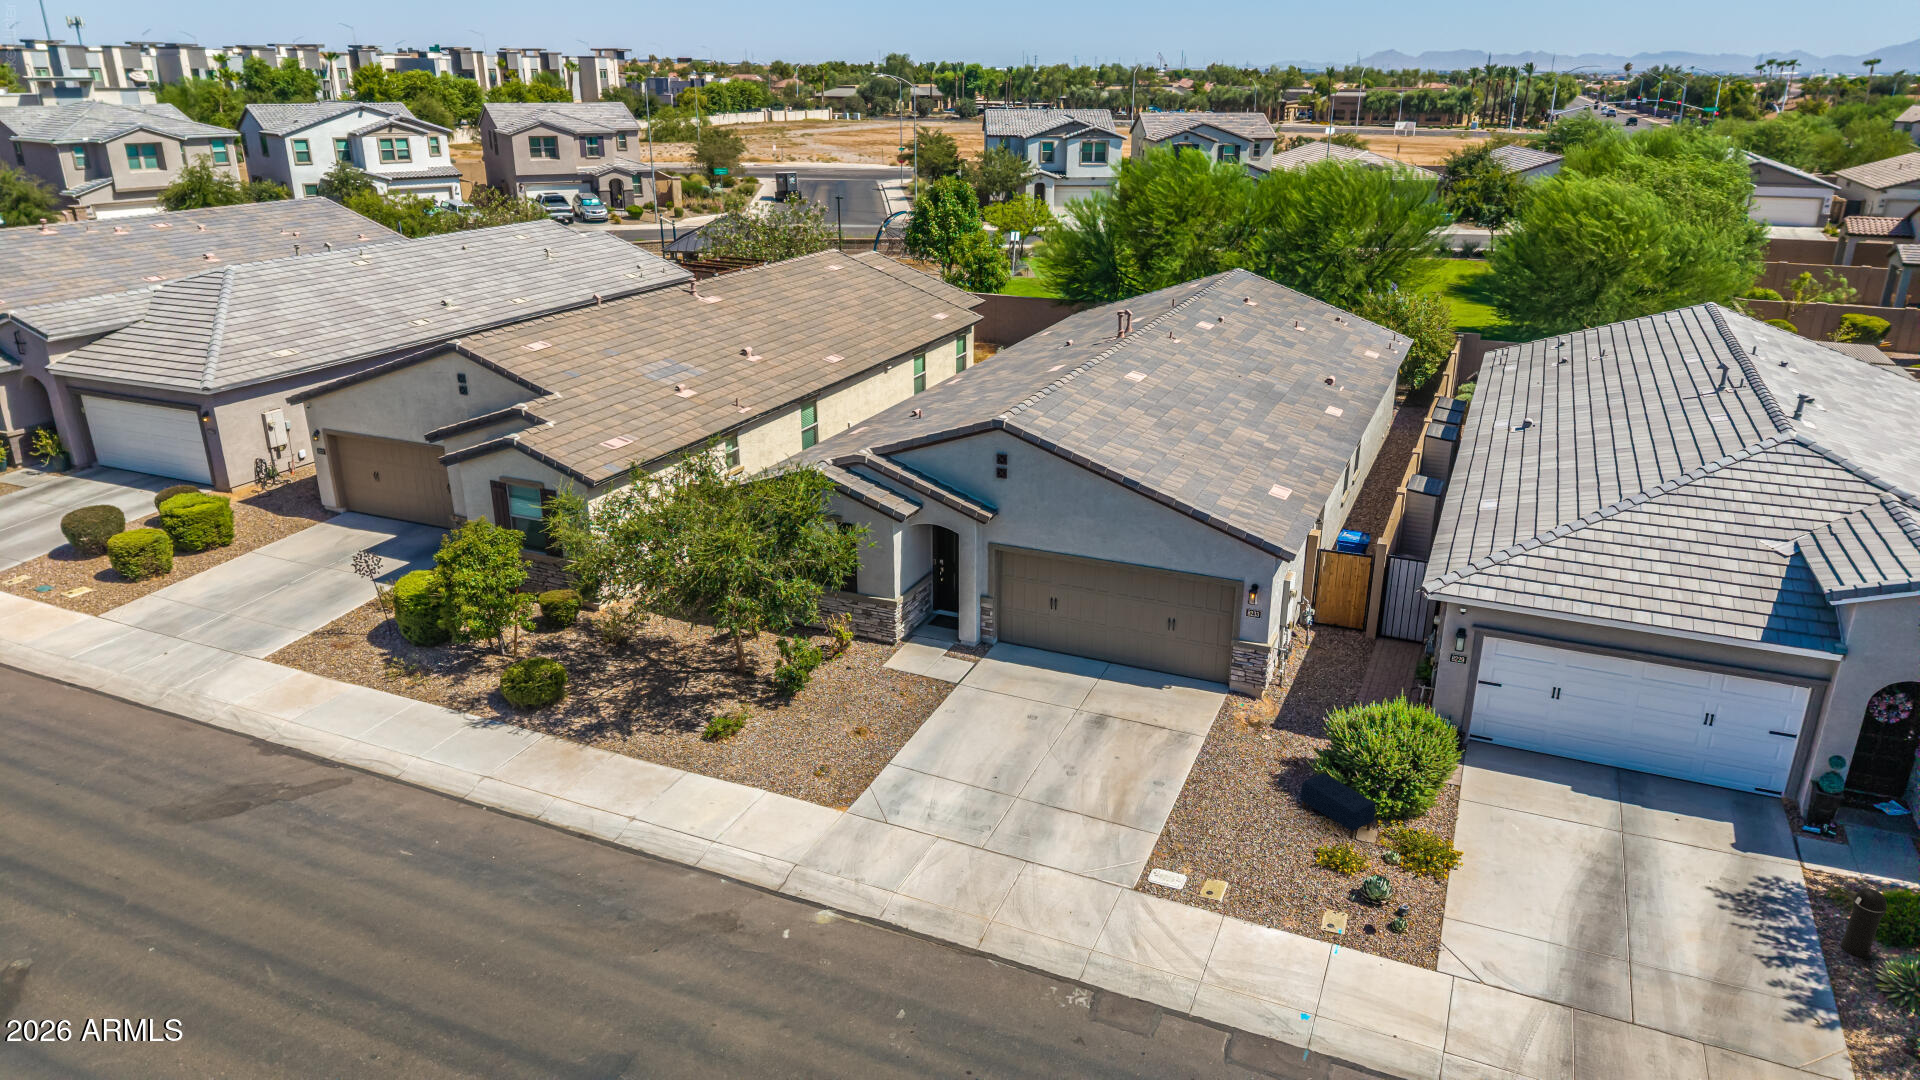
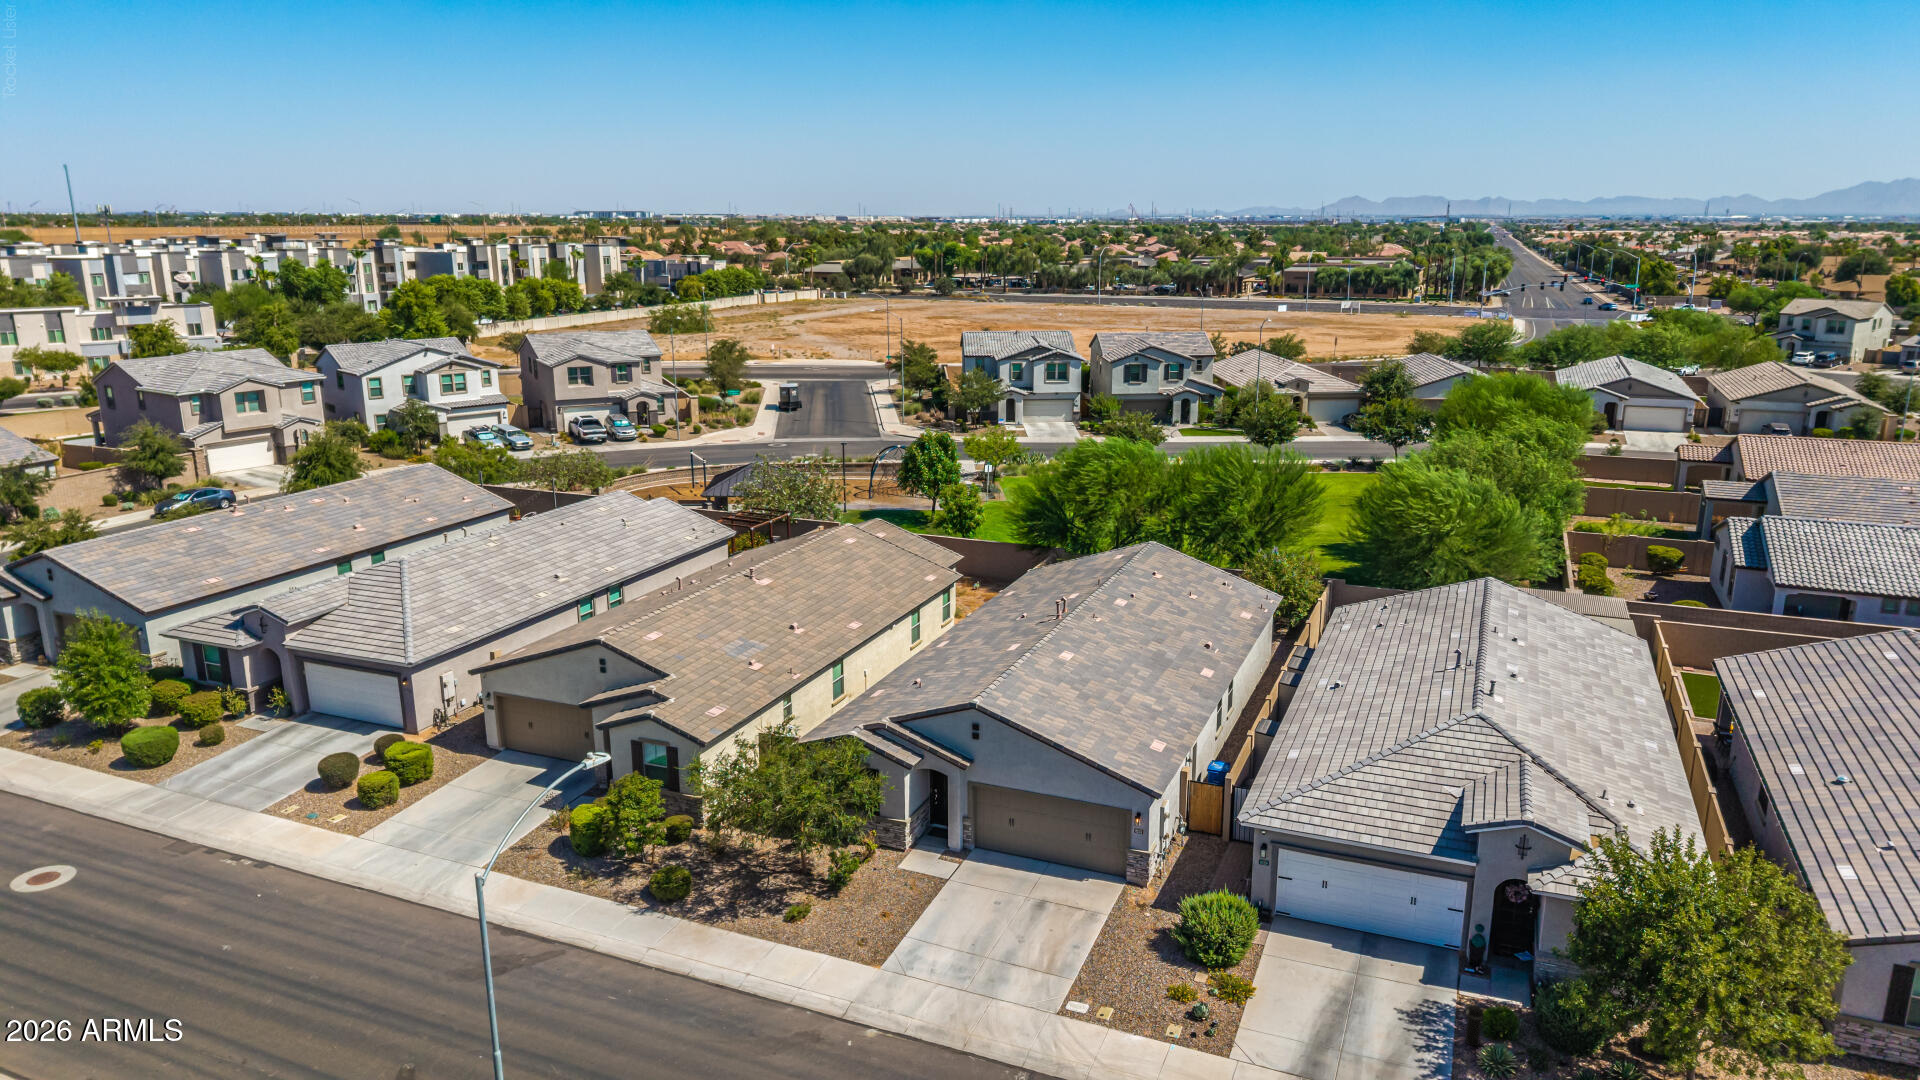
bench: present [1300,773,1375,839] -> none [1163,939,1206,981]

